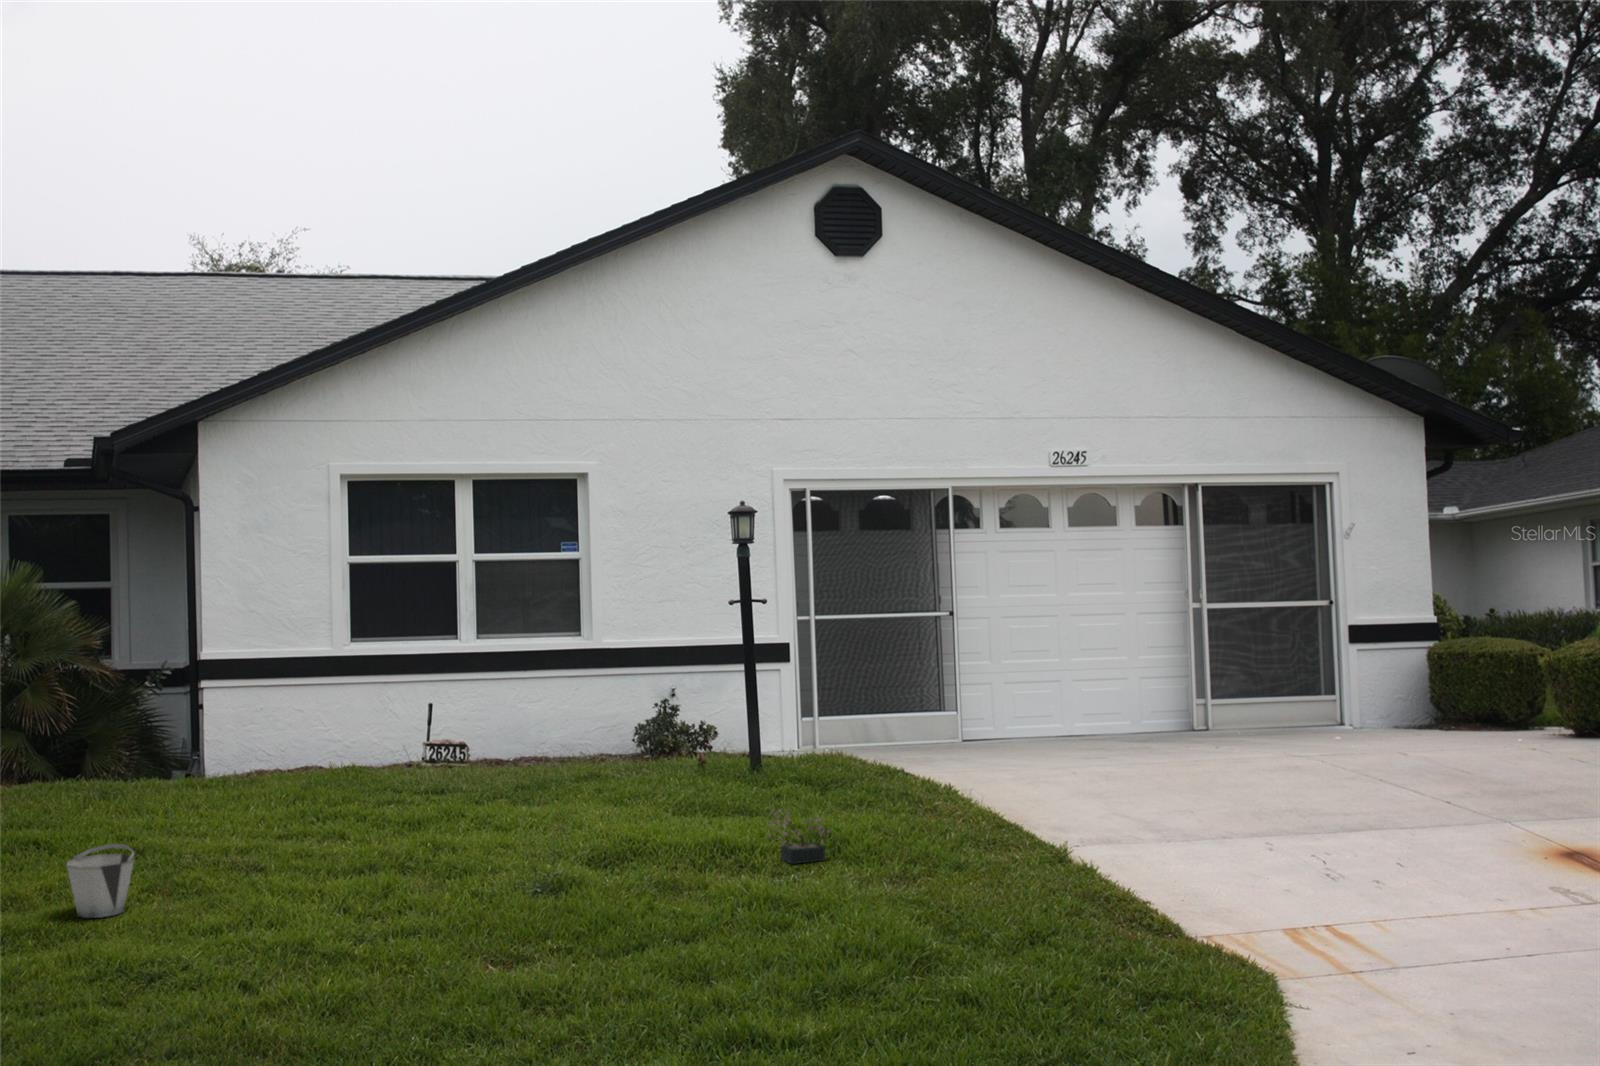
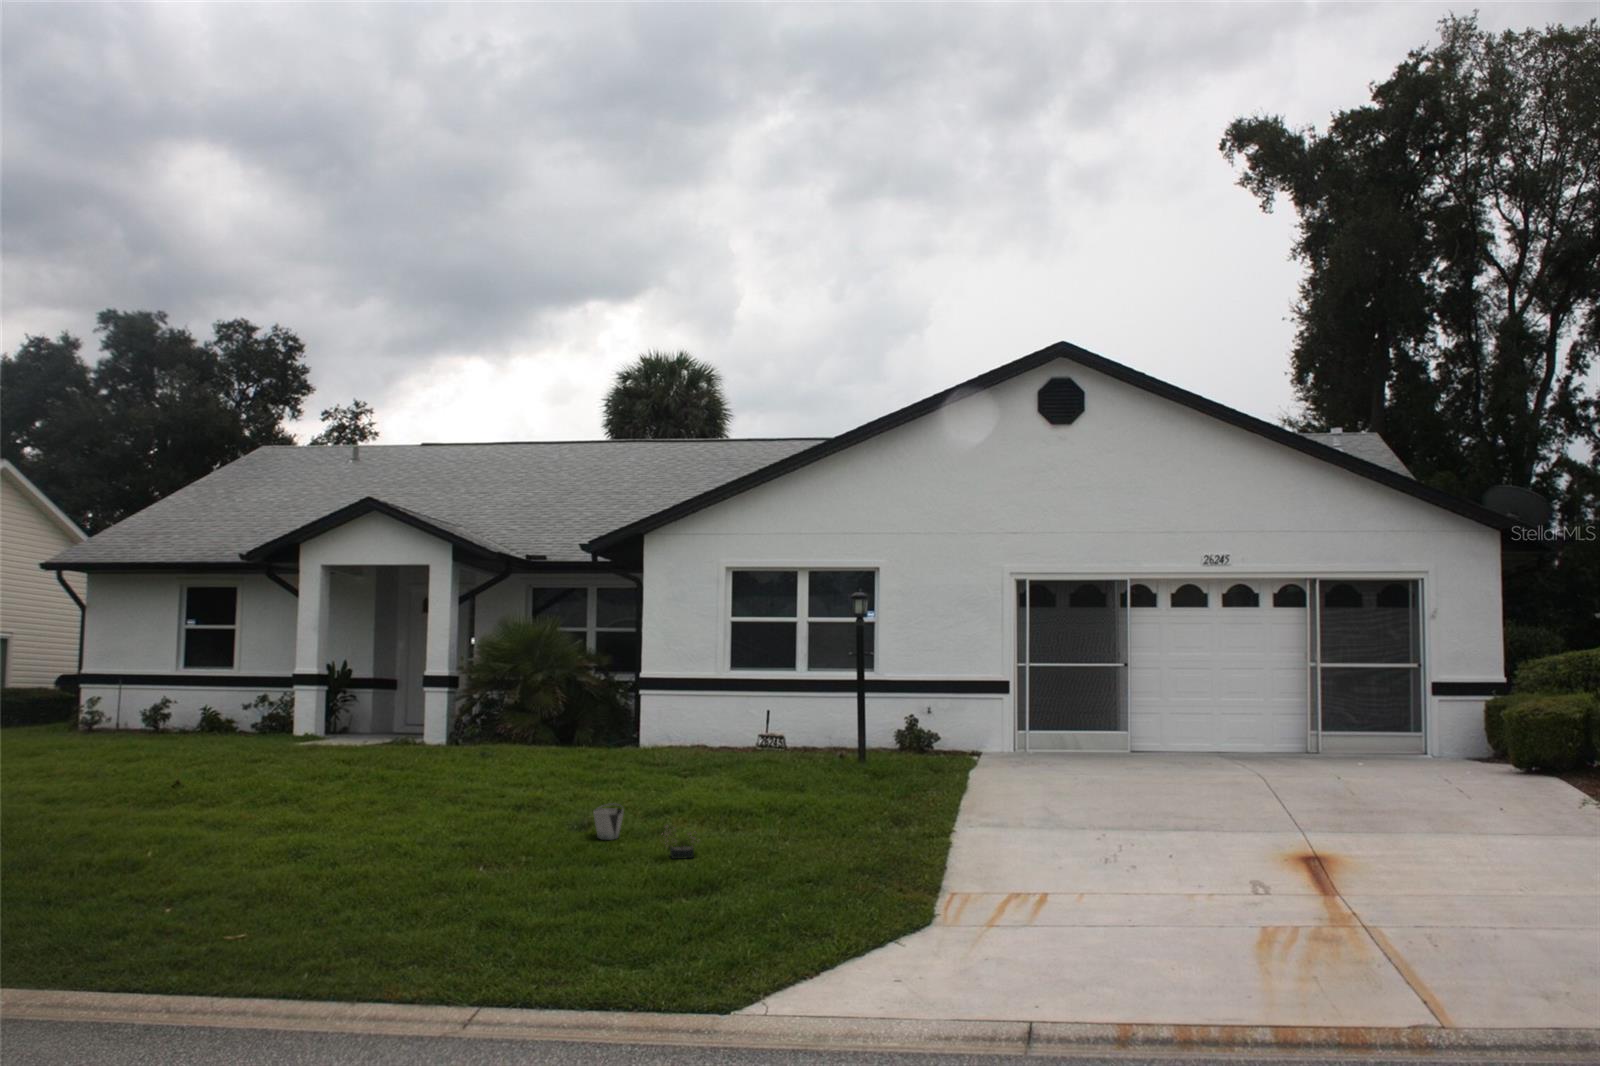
decorative plant: present [769,809,830,864] -> present [662,825,695,859]

